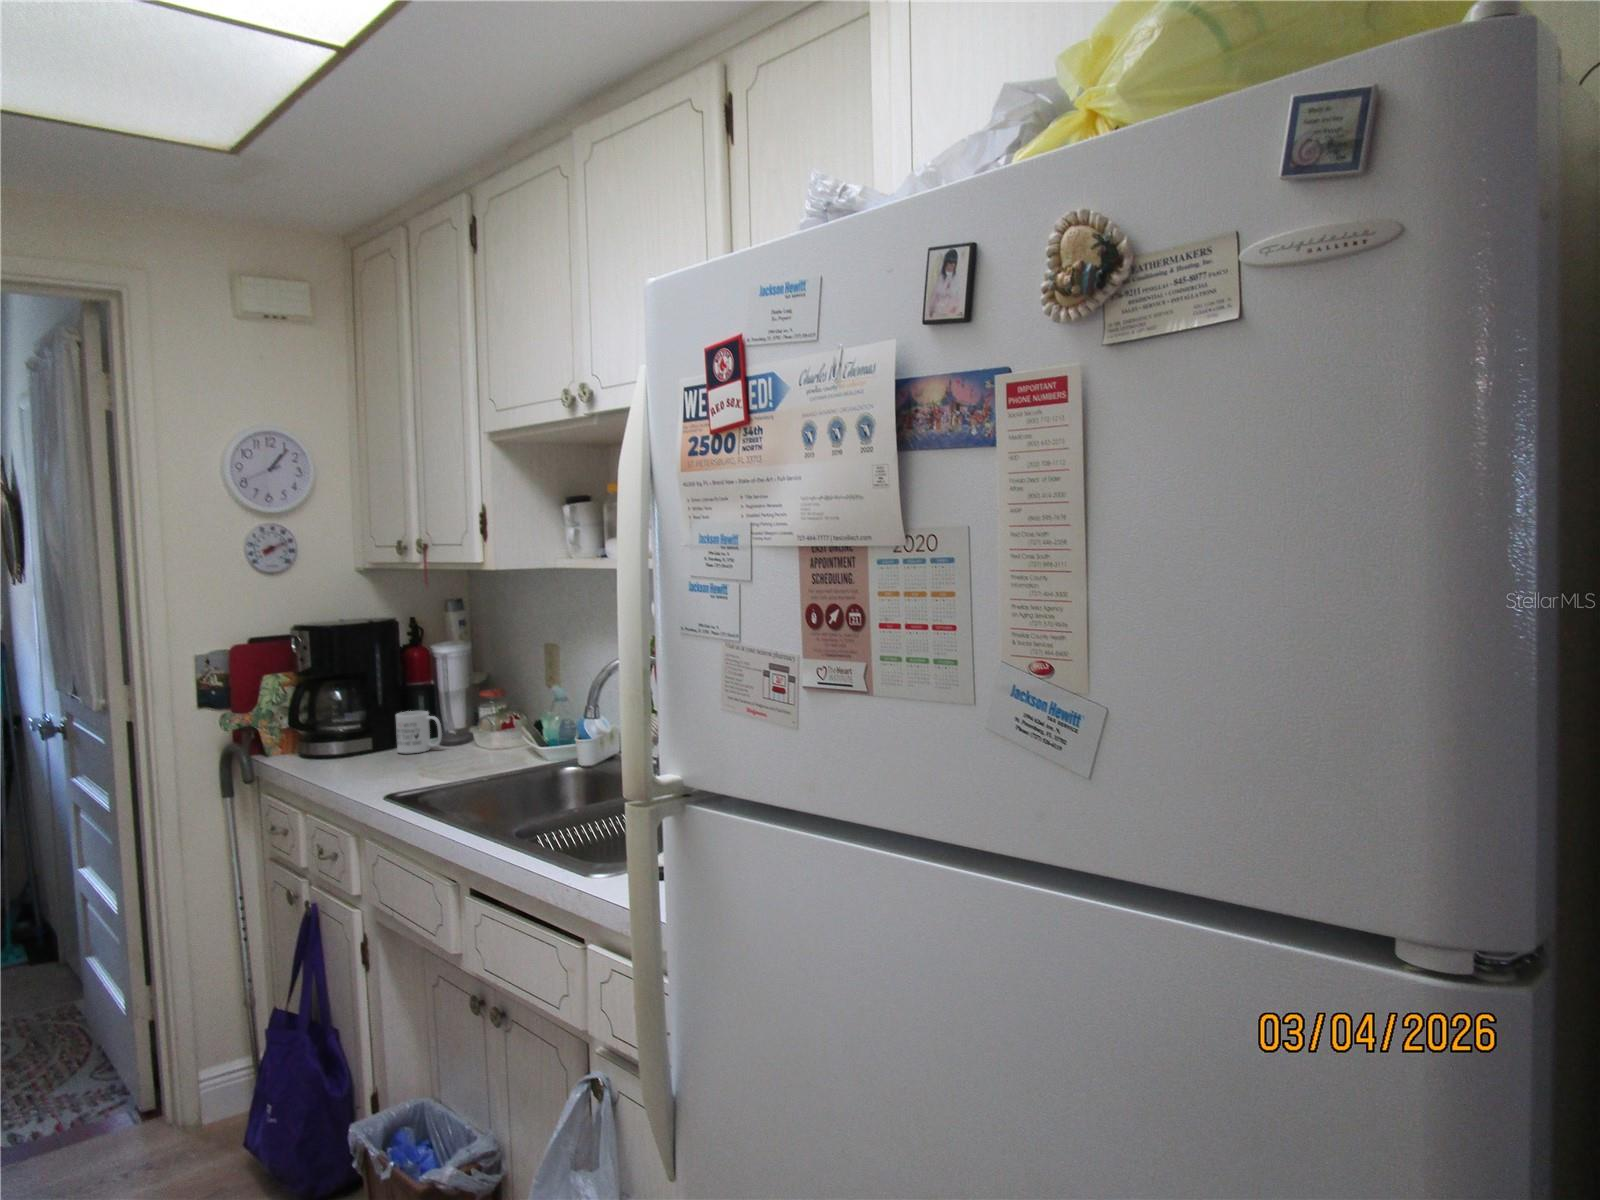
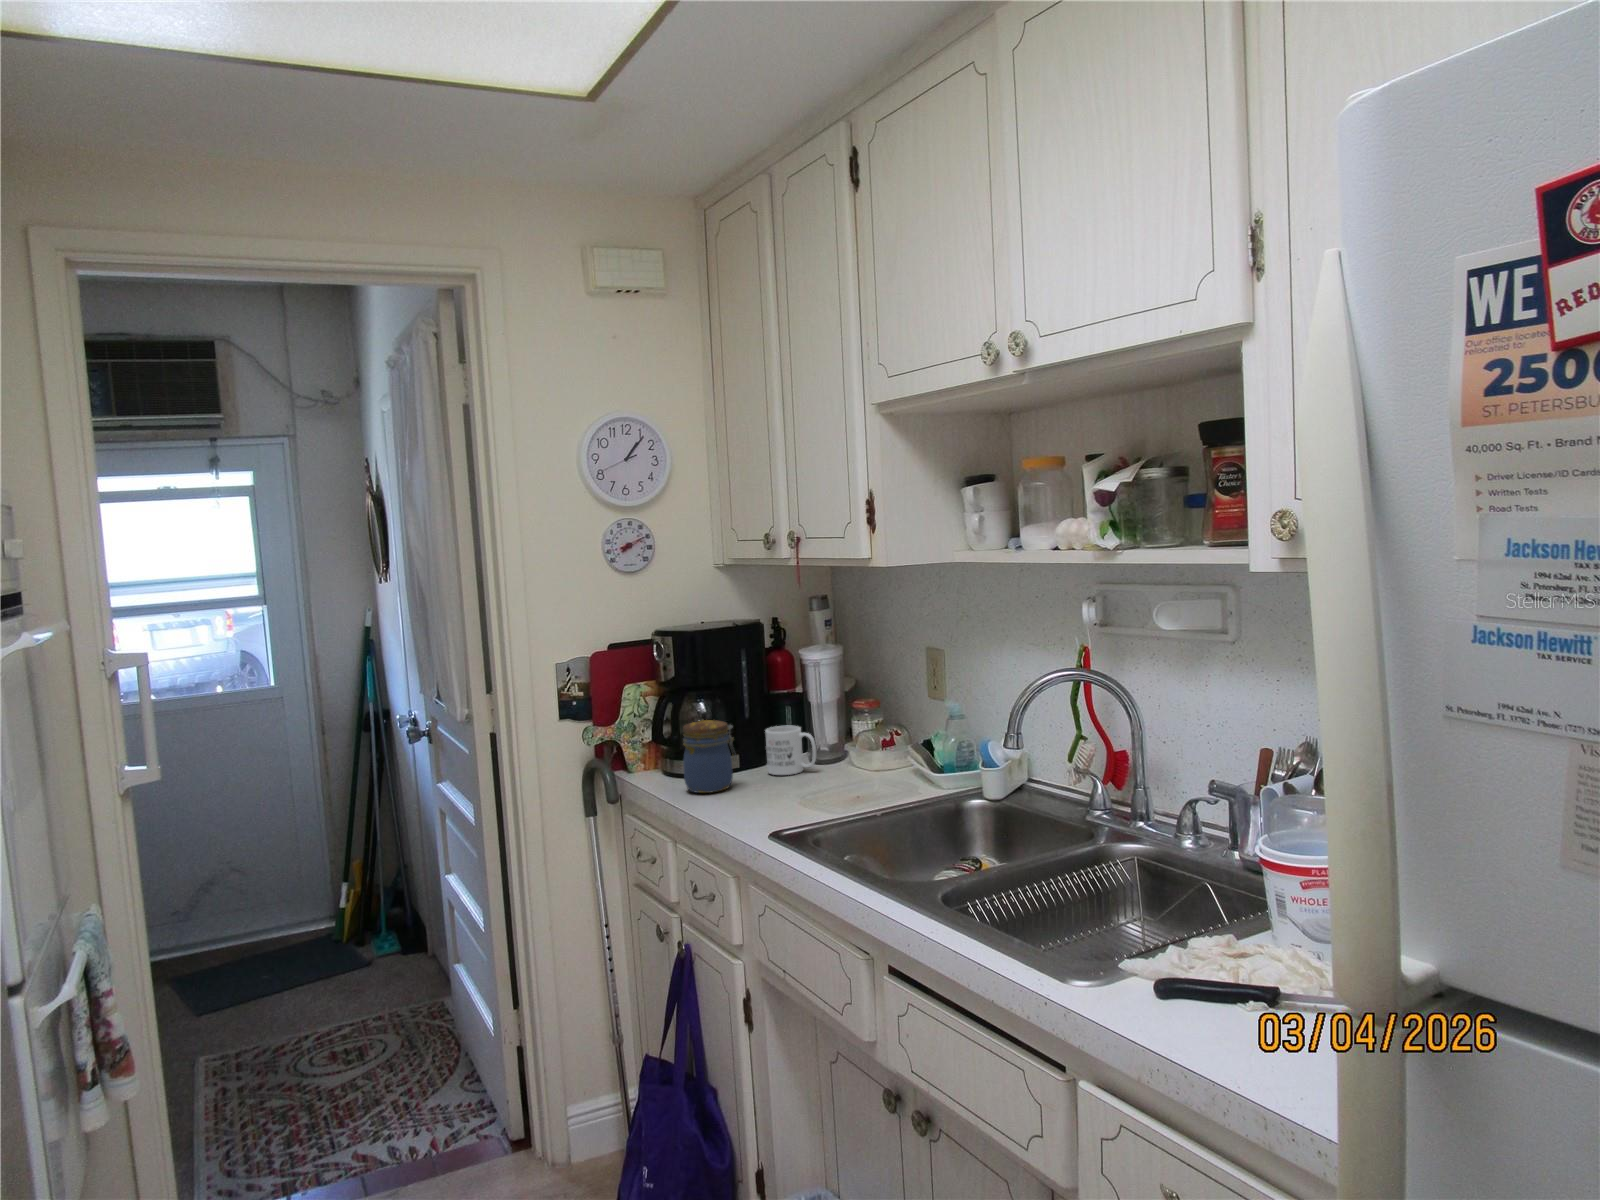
jar: none [315,705,366,768] -> present [683,720,733,793]

